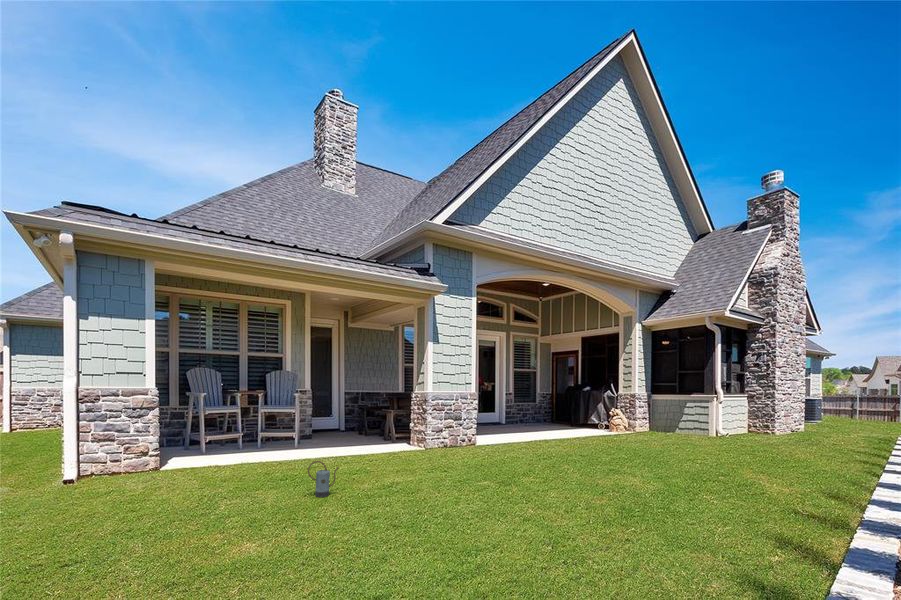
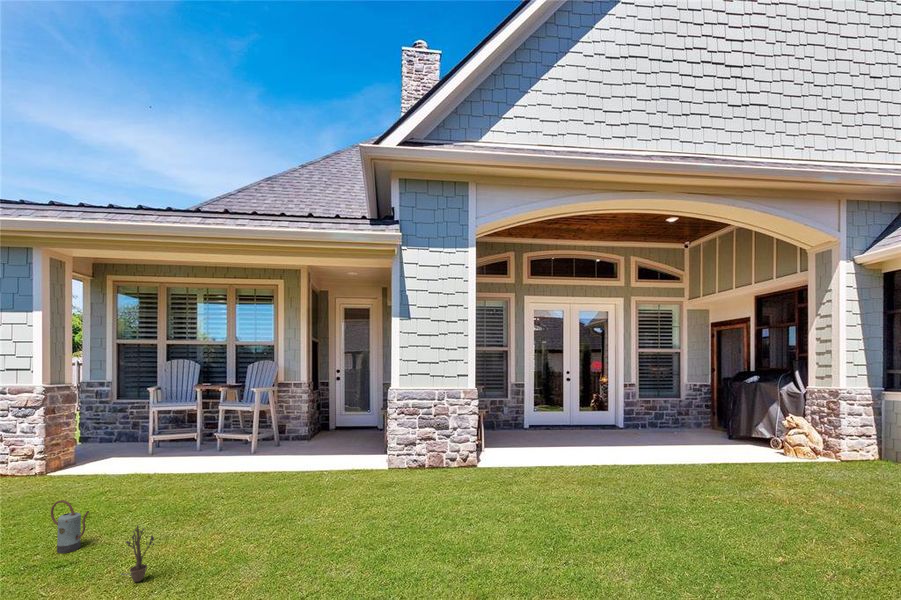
decorative plant: none [397,463,423,499] -> present [121,525,154,582]

